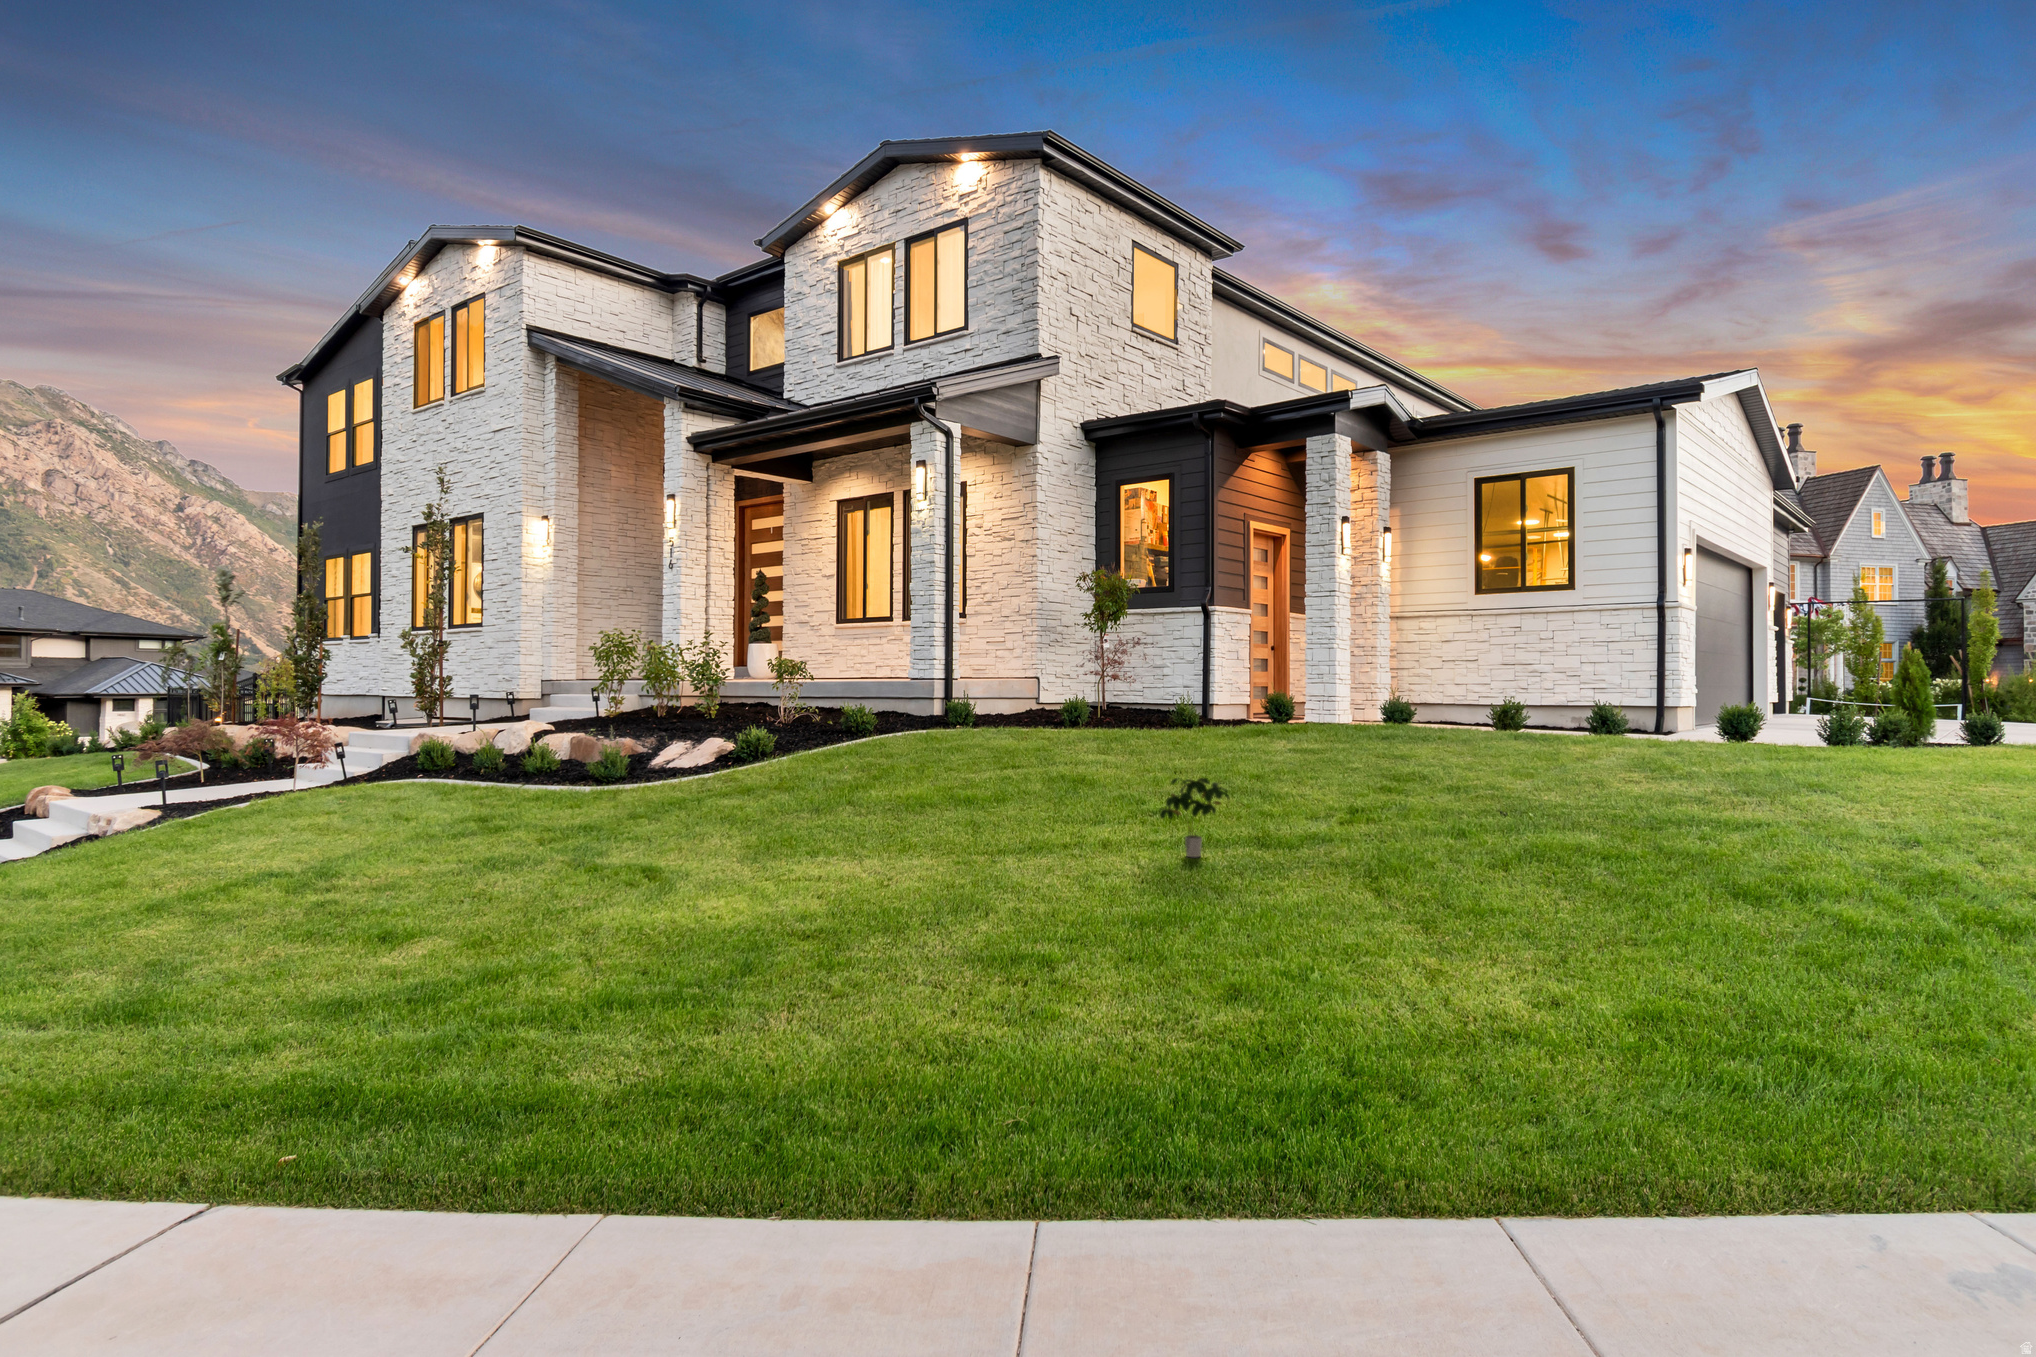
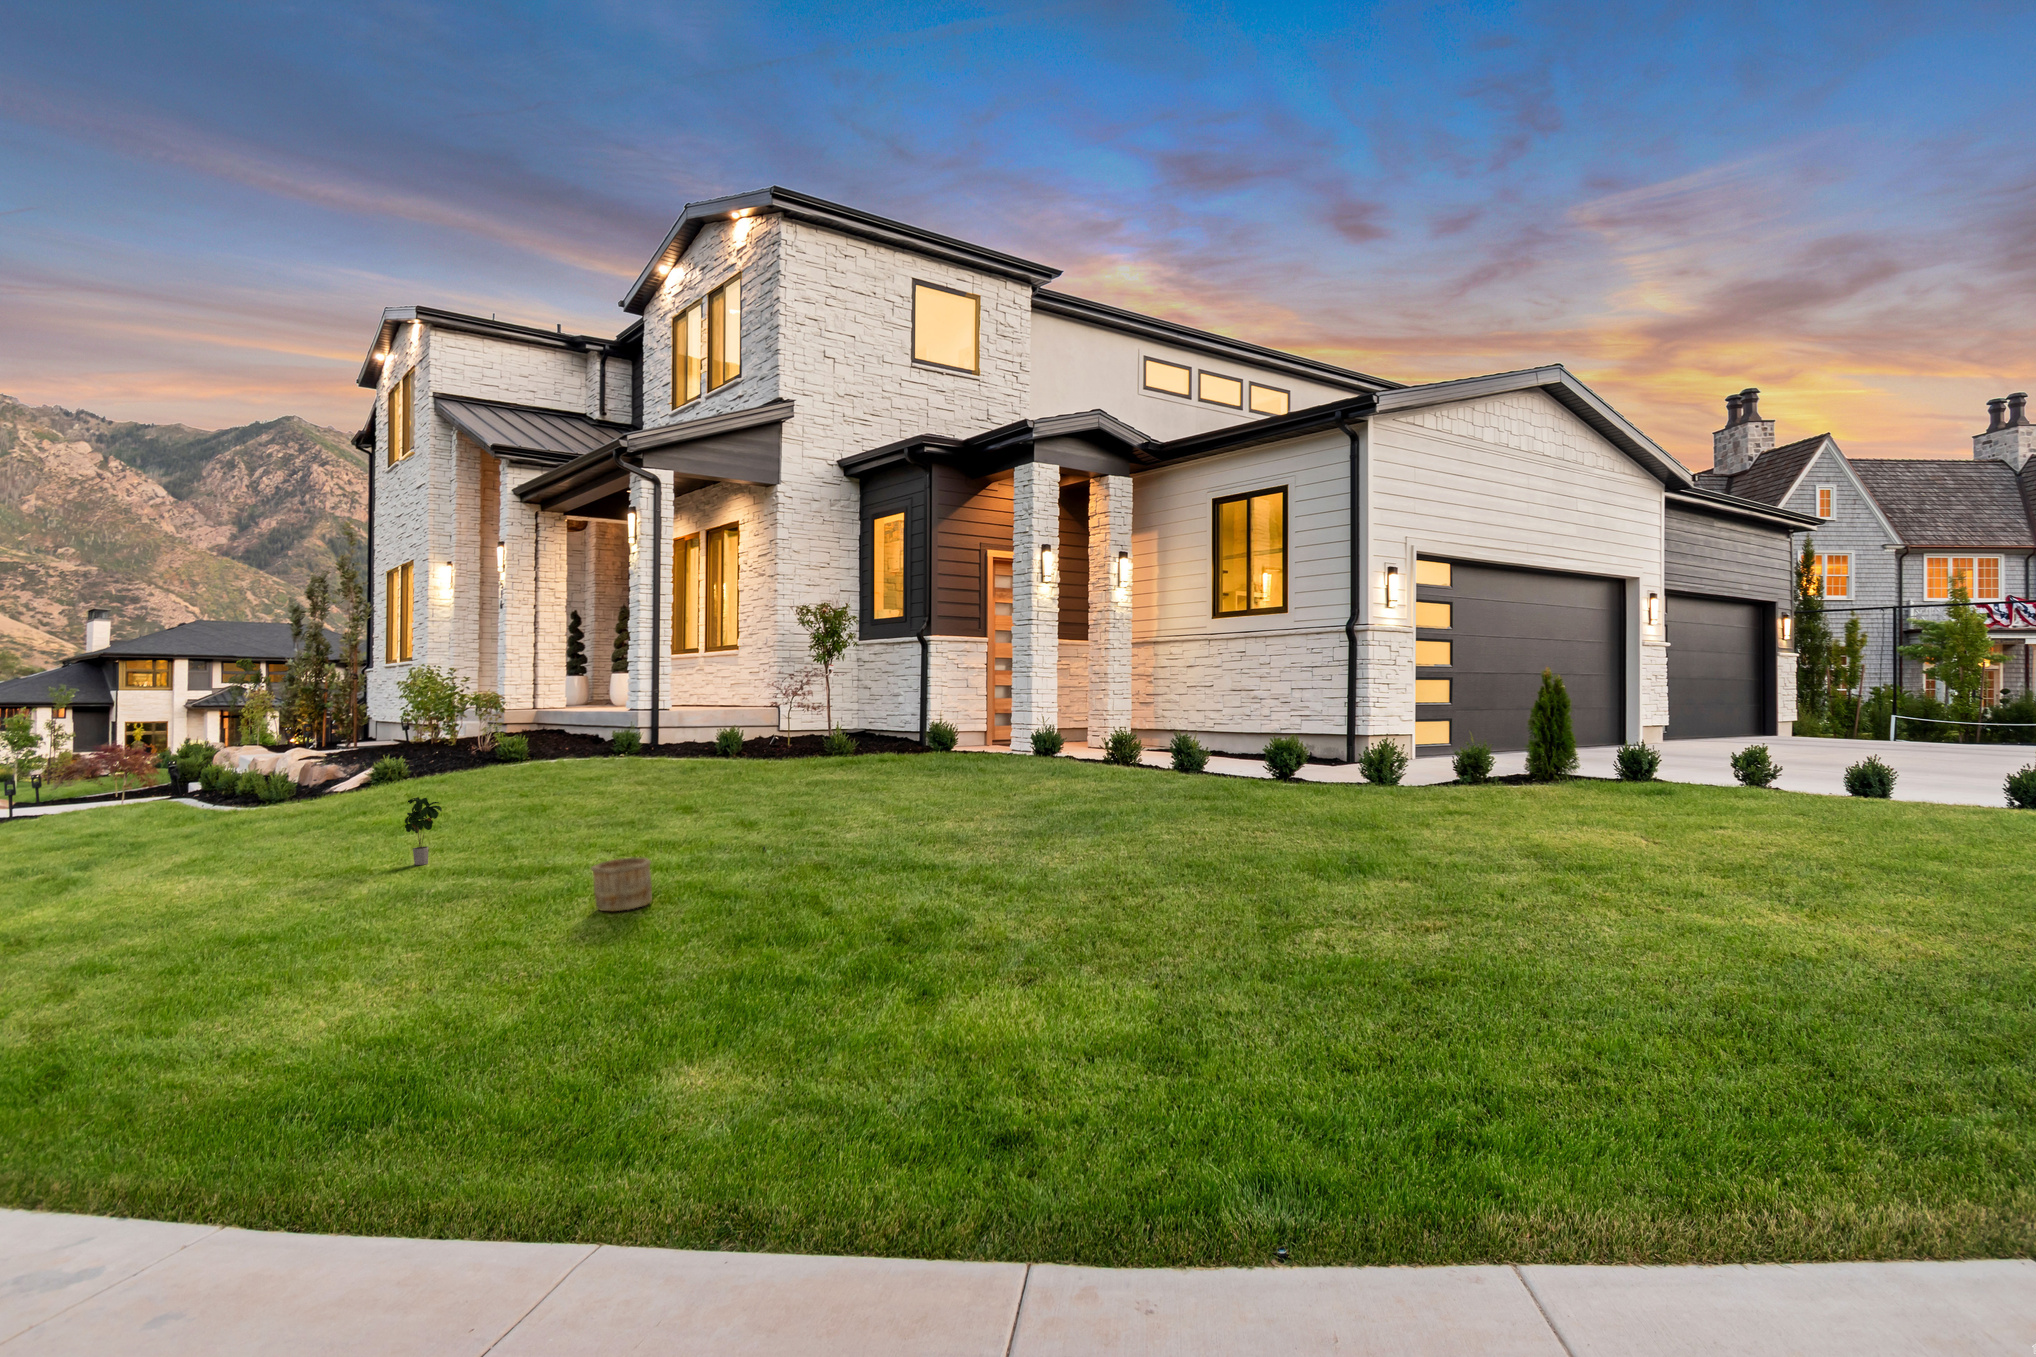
wooden bucket: none [1626,839,1702,902] -> present [591,857,652,911]

